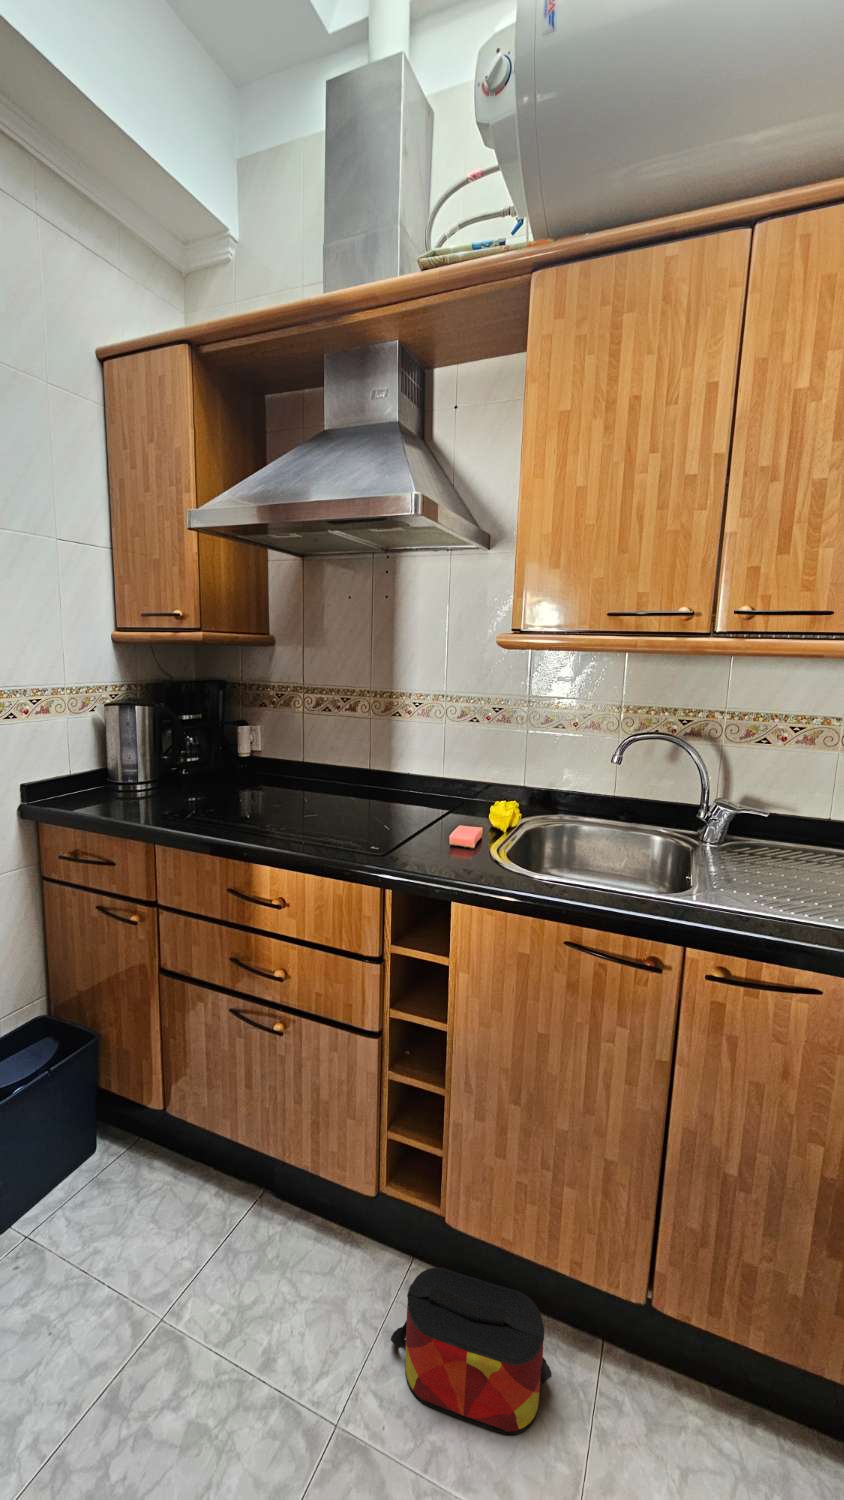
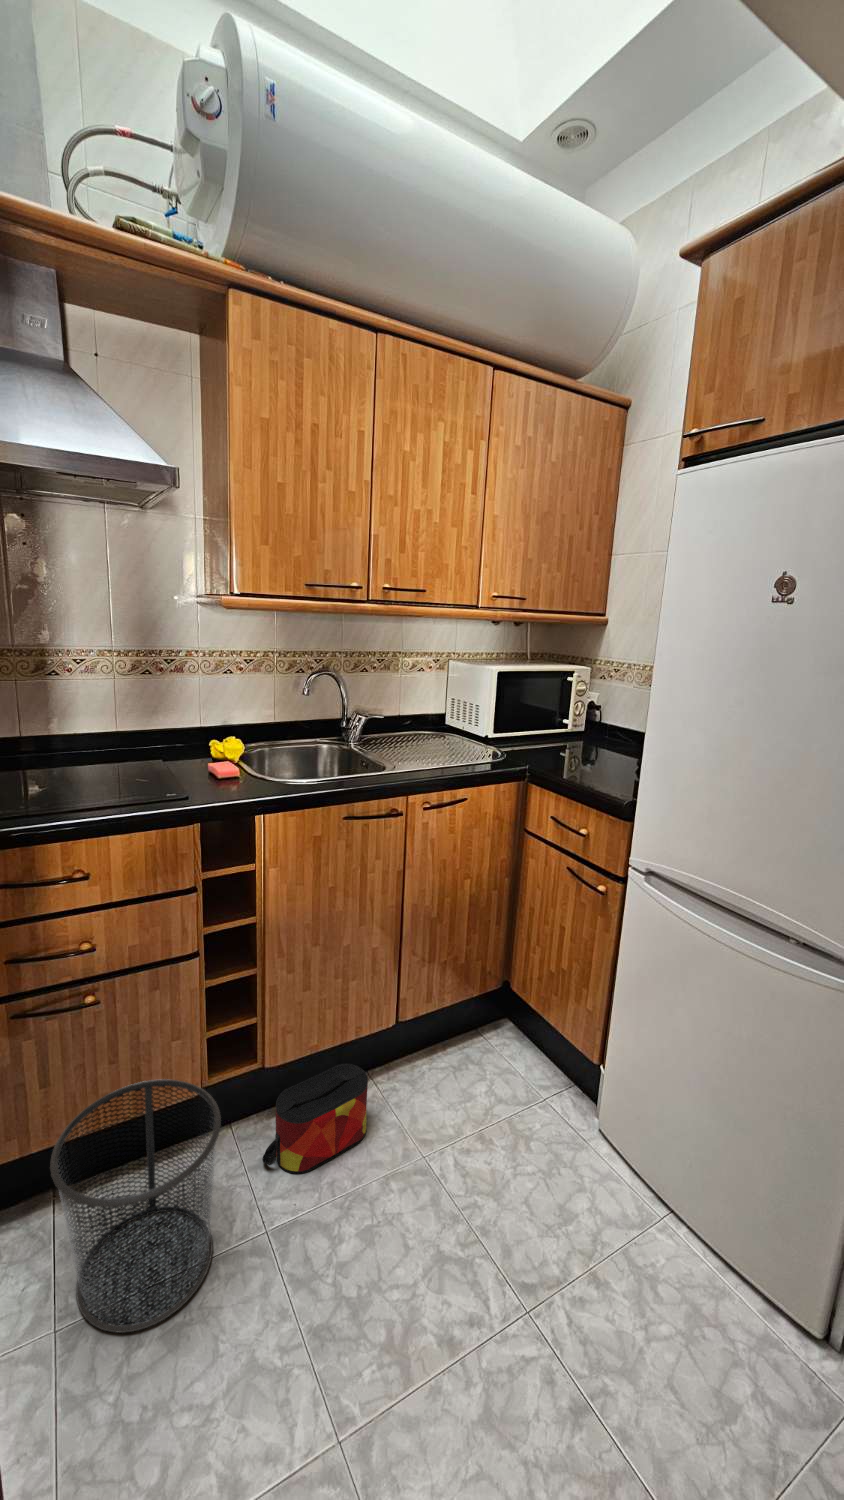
waste bin: none [143,1130,316,1416] -> present [50,1079,221,1333]

